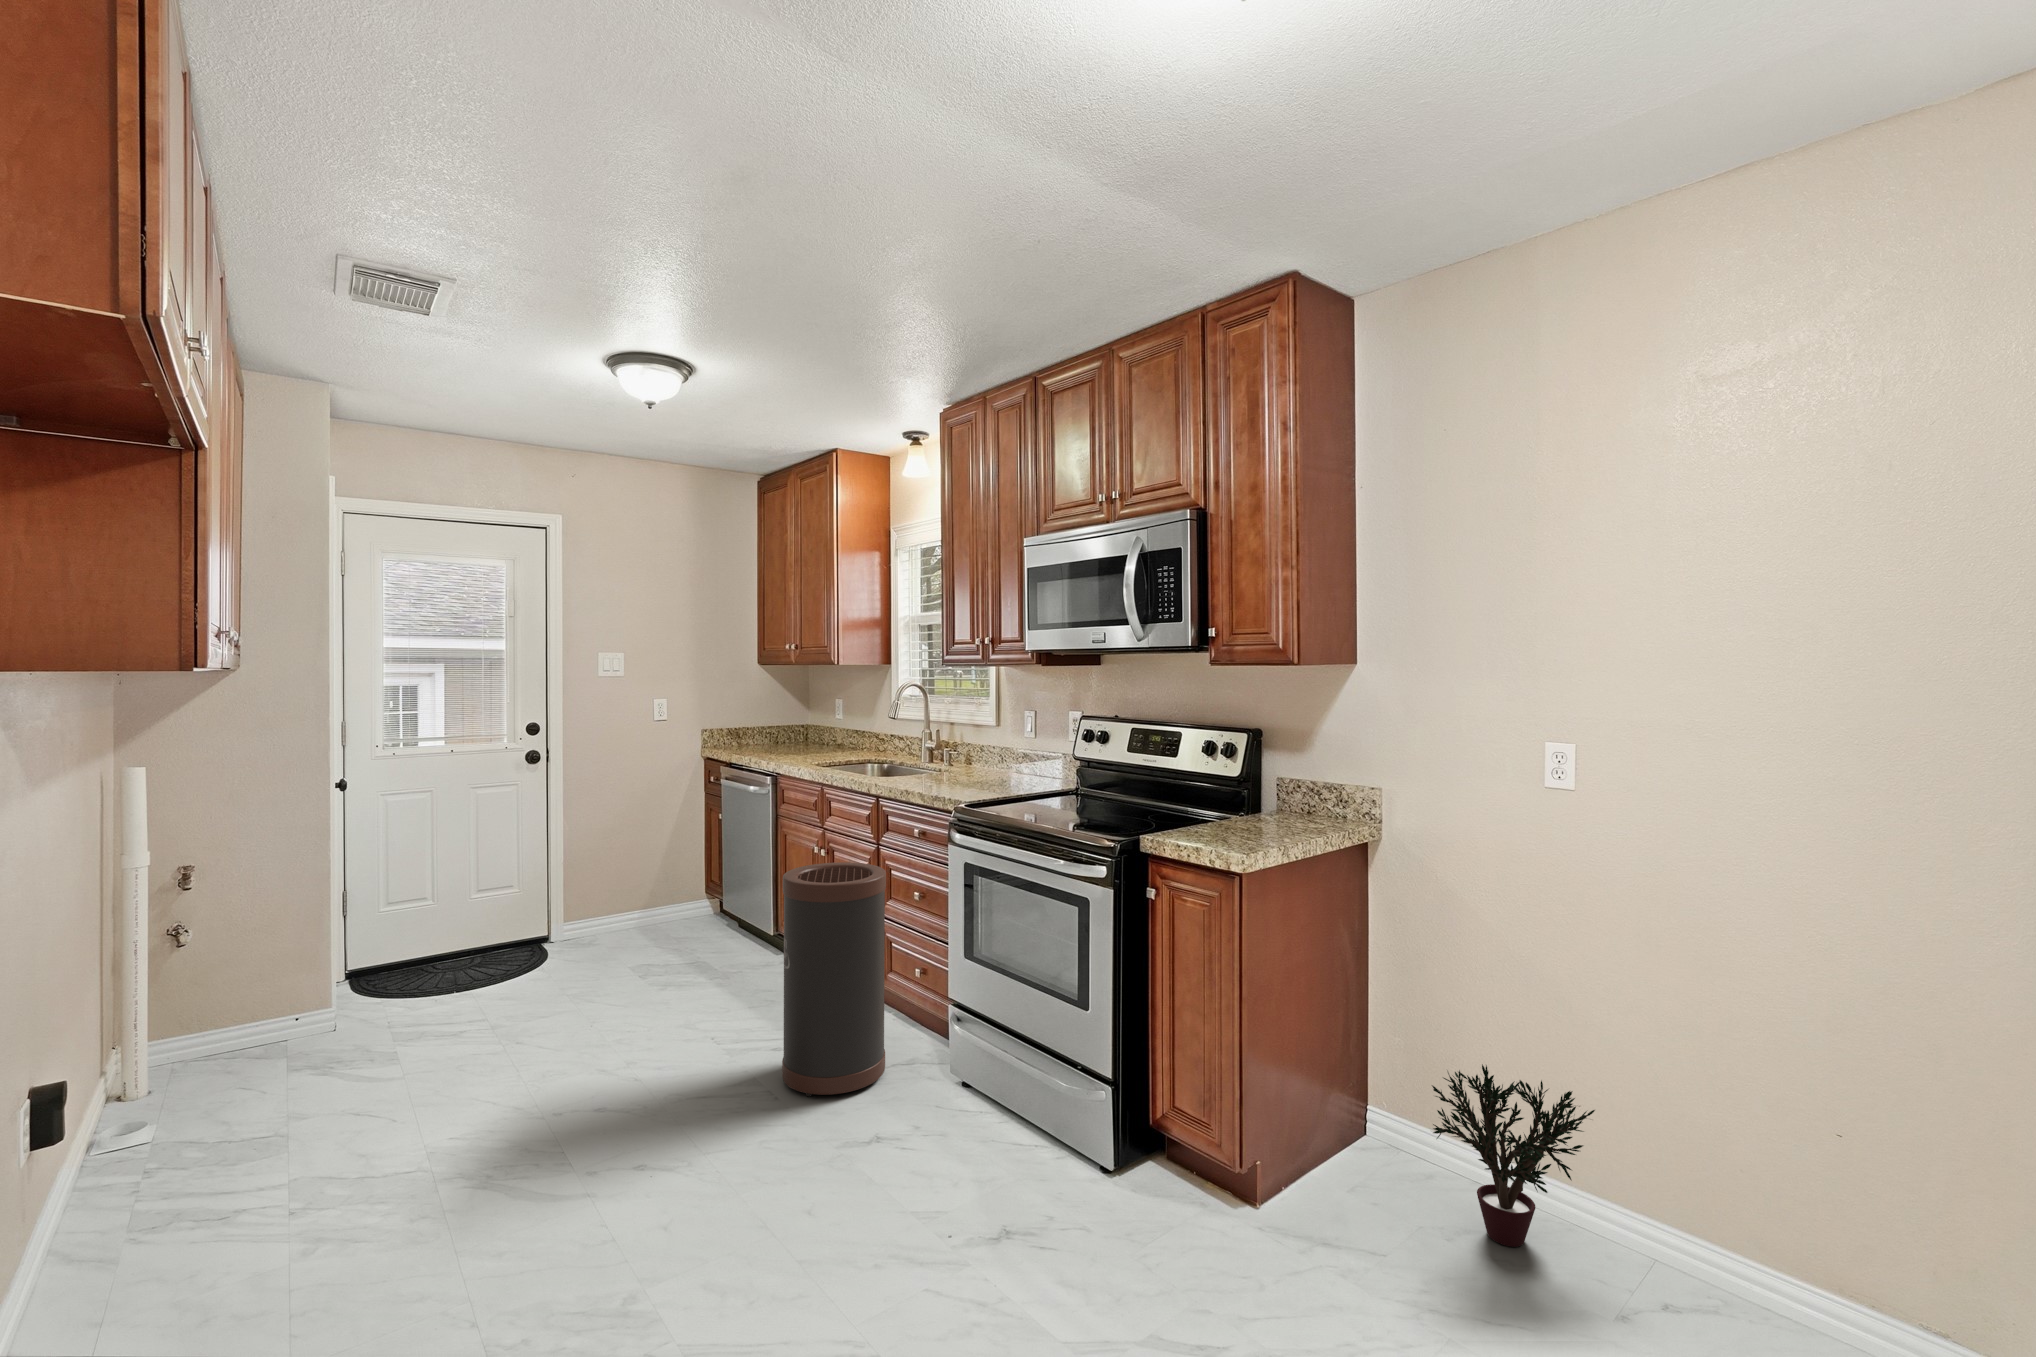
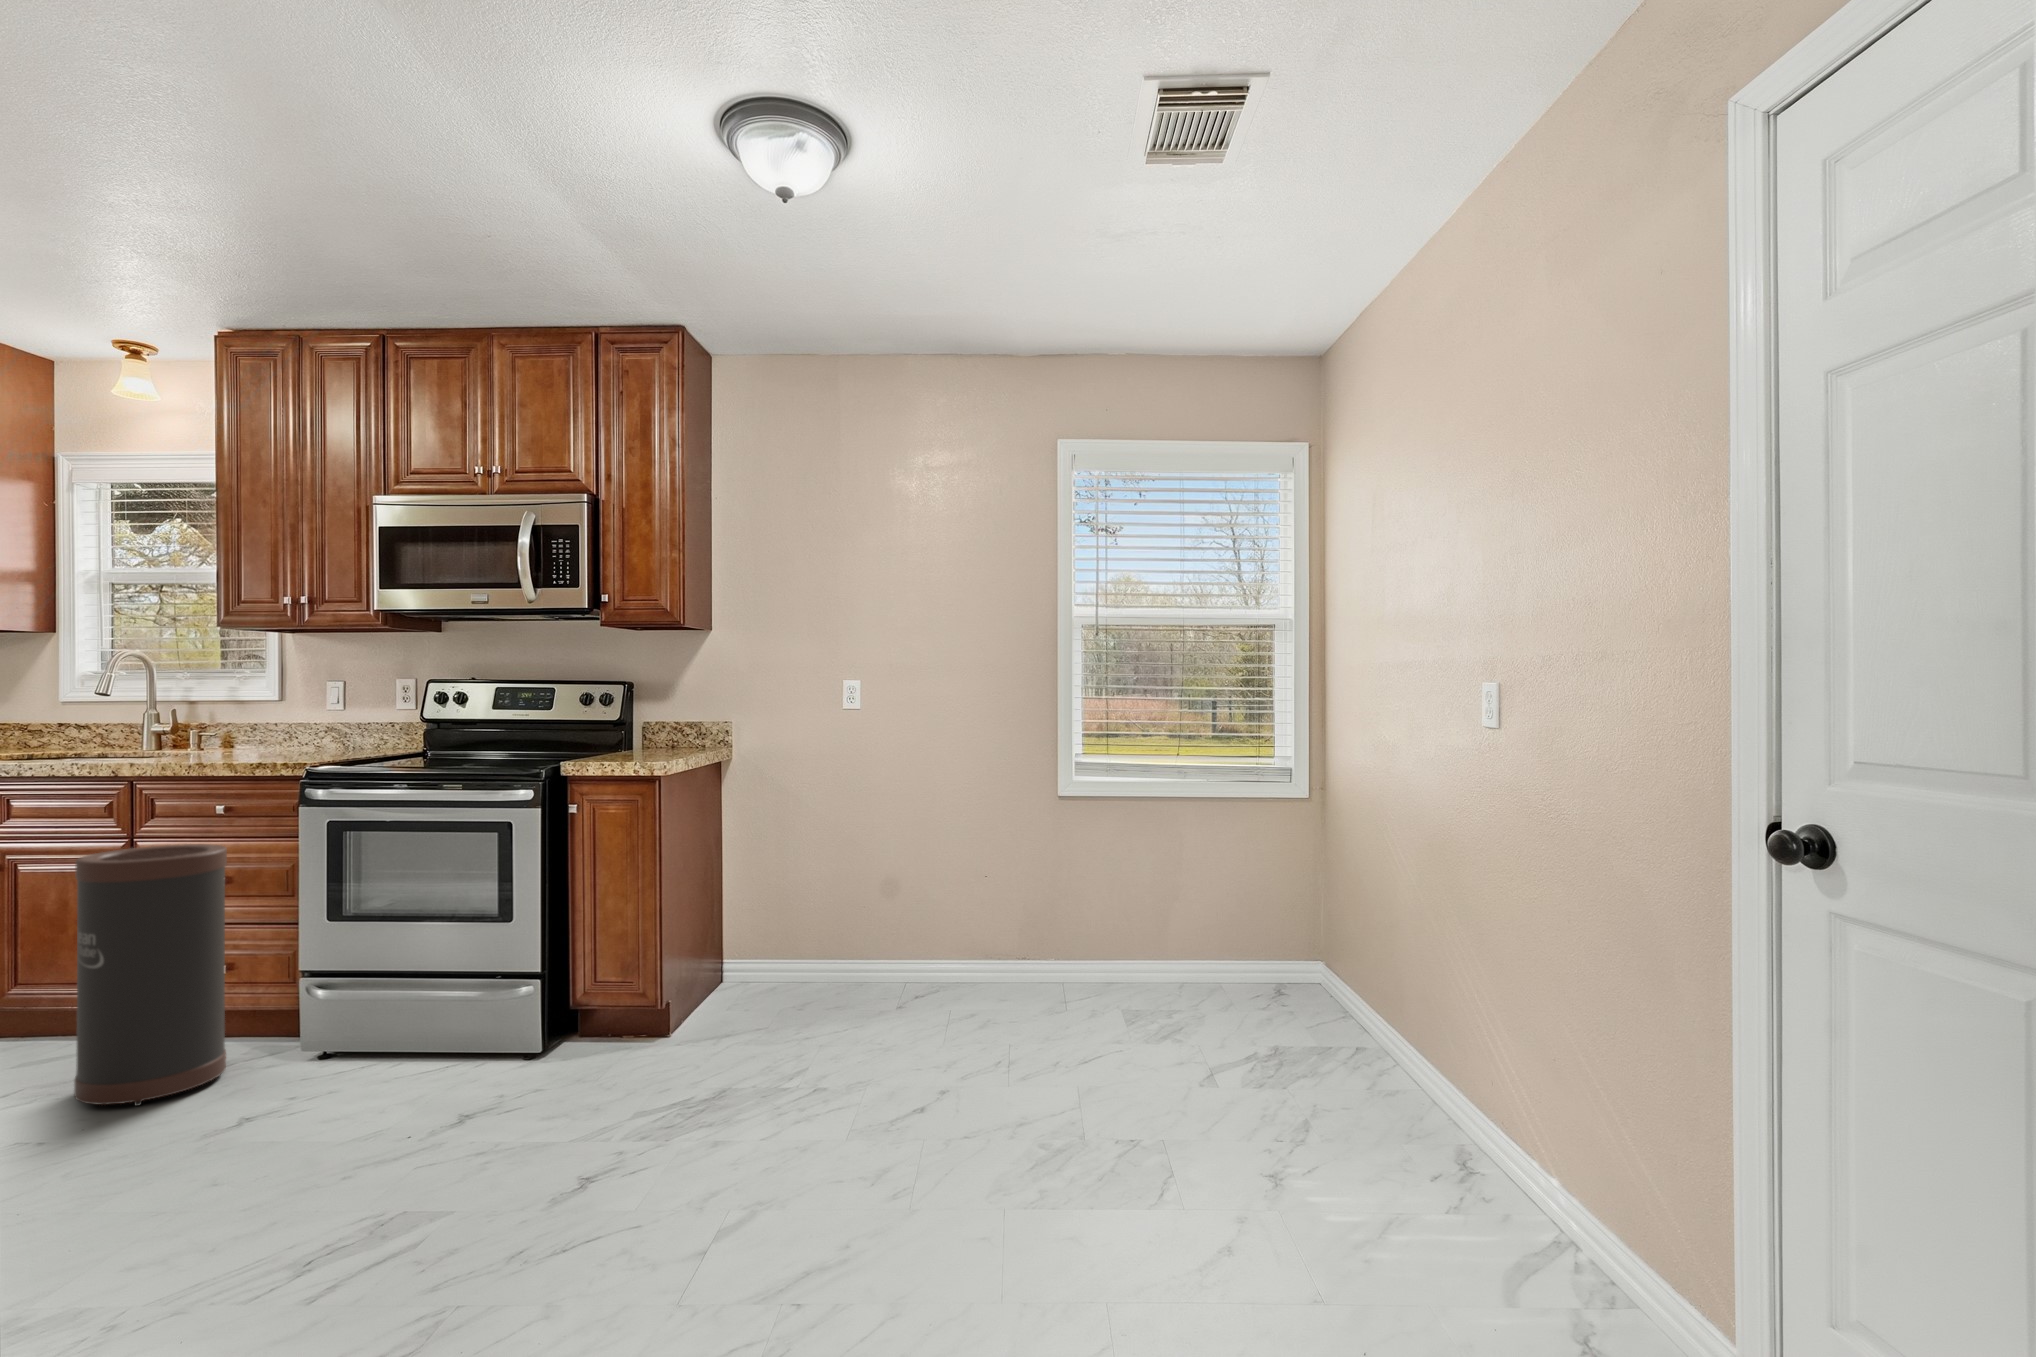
potted plant: present [1432,1064,1595,1247] -> none [784,893,878,1004]

